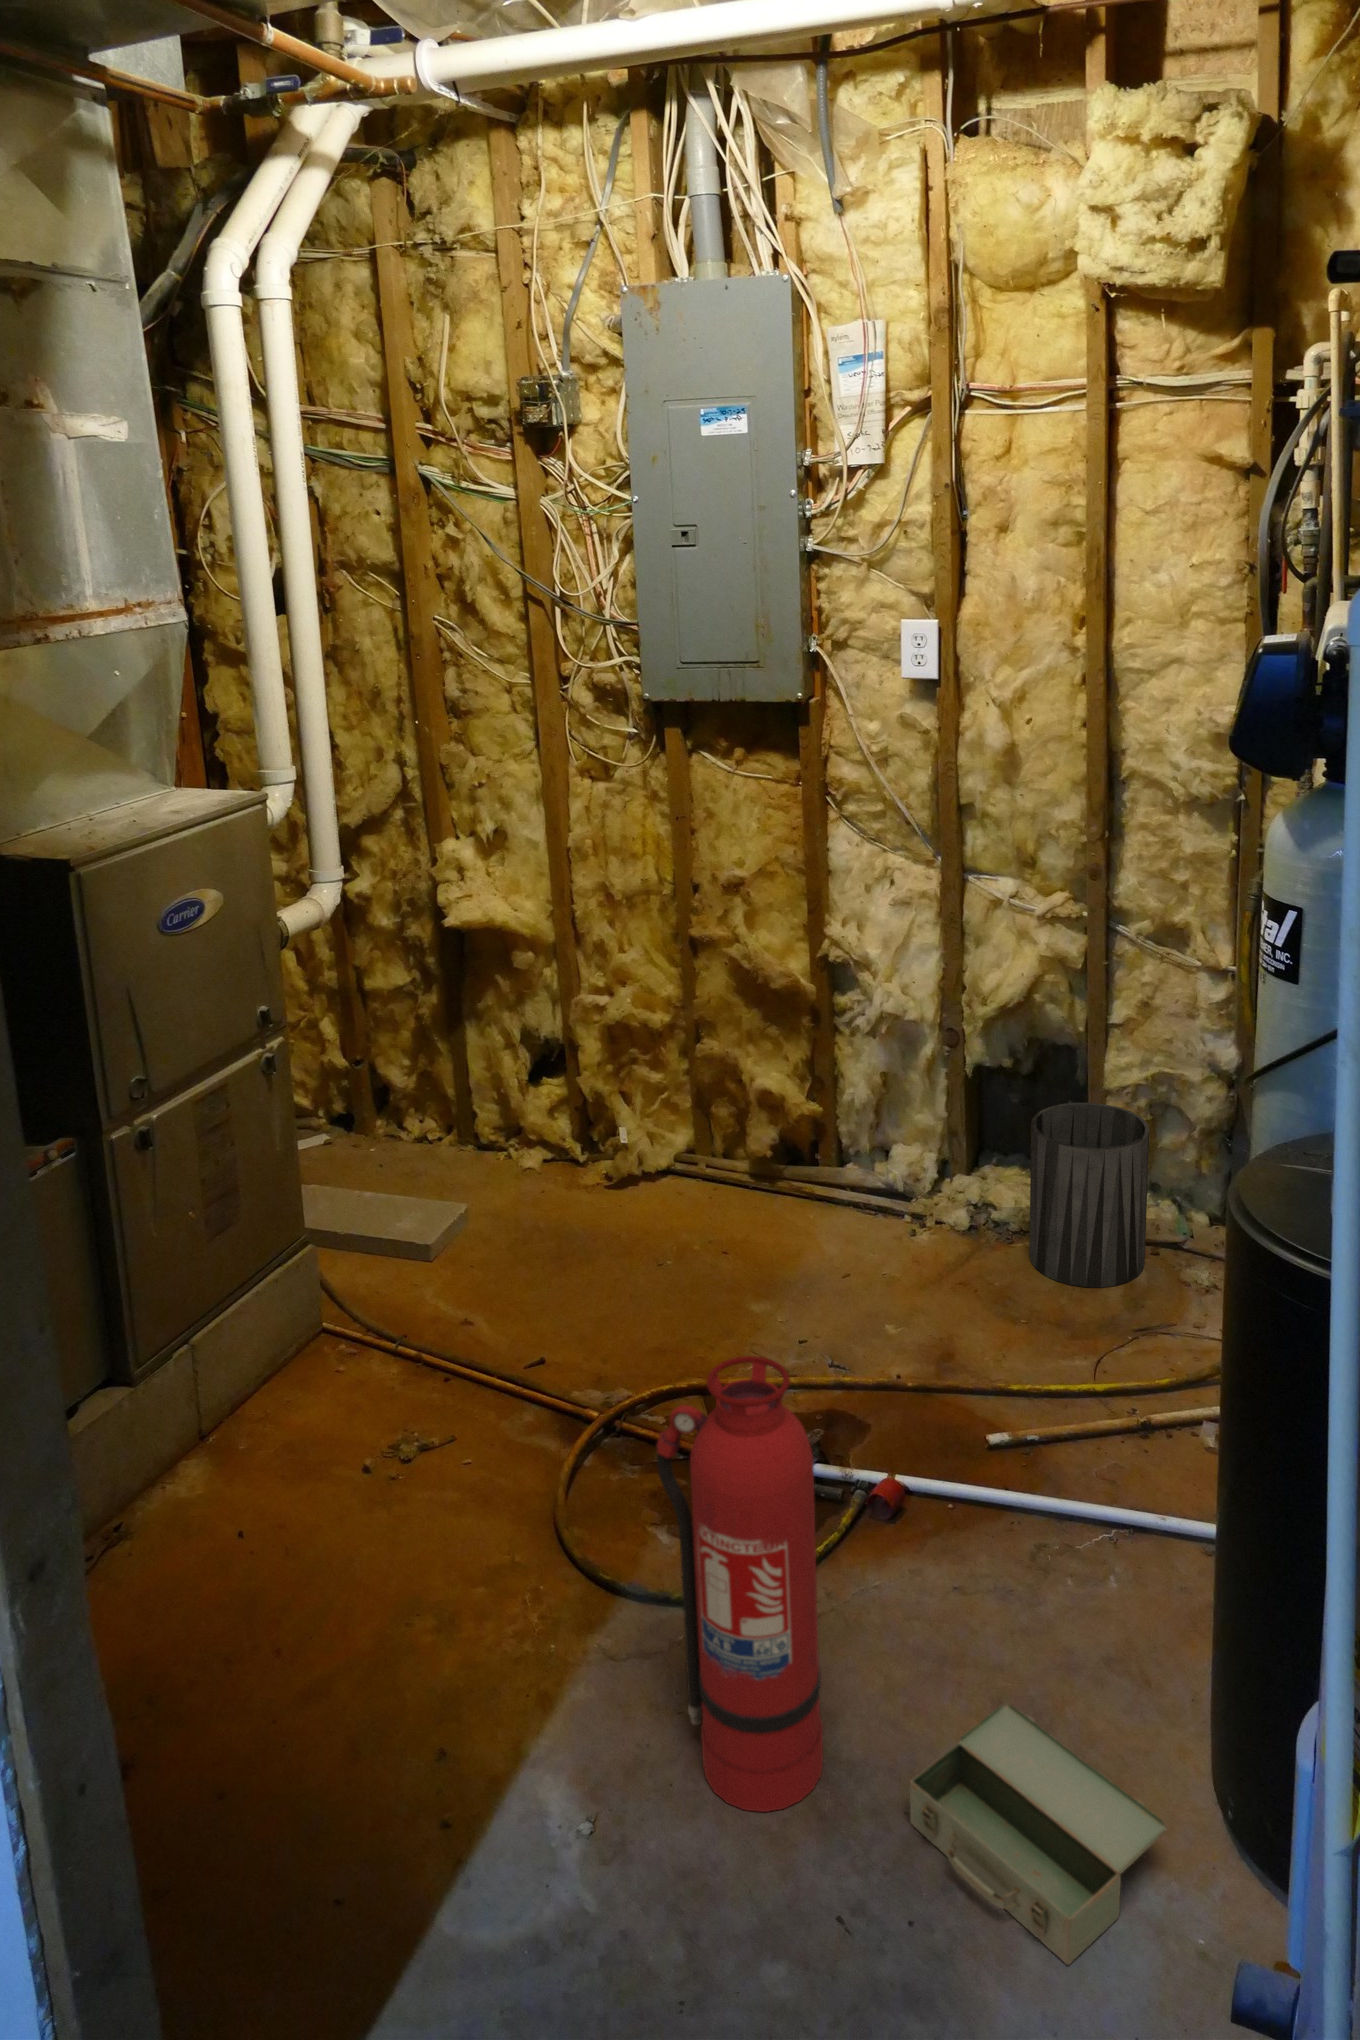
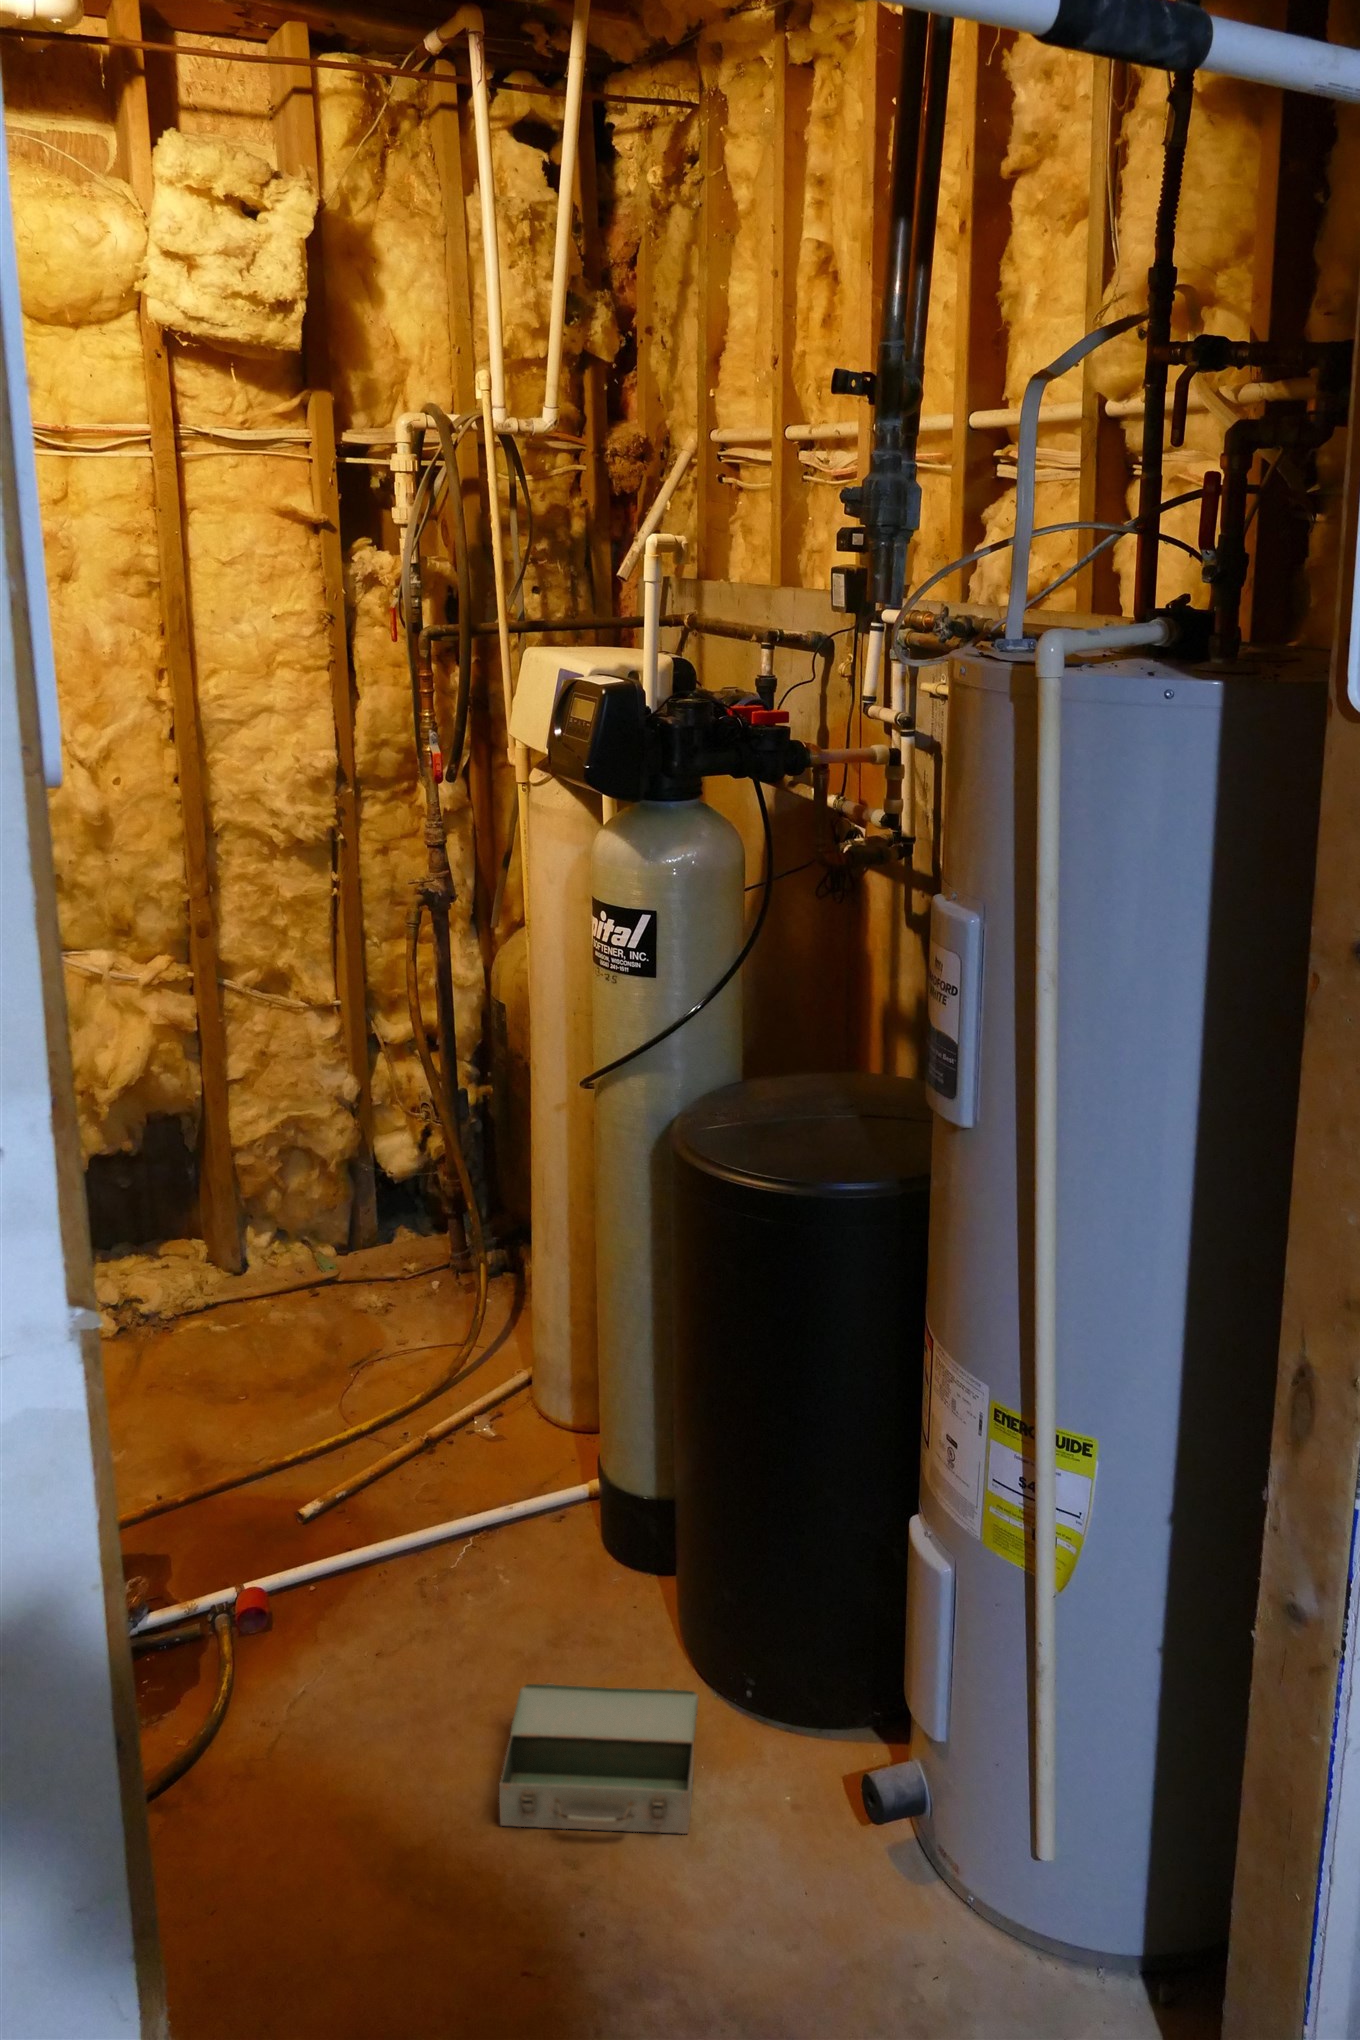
trash can: present [1029,1103,1150,1288] -> none [183,1163,313,1354]
fire extinguisher: present [657,1356,823,1812] -> none [219,1449,401,1918]

